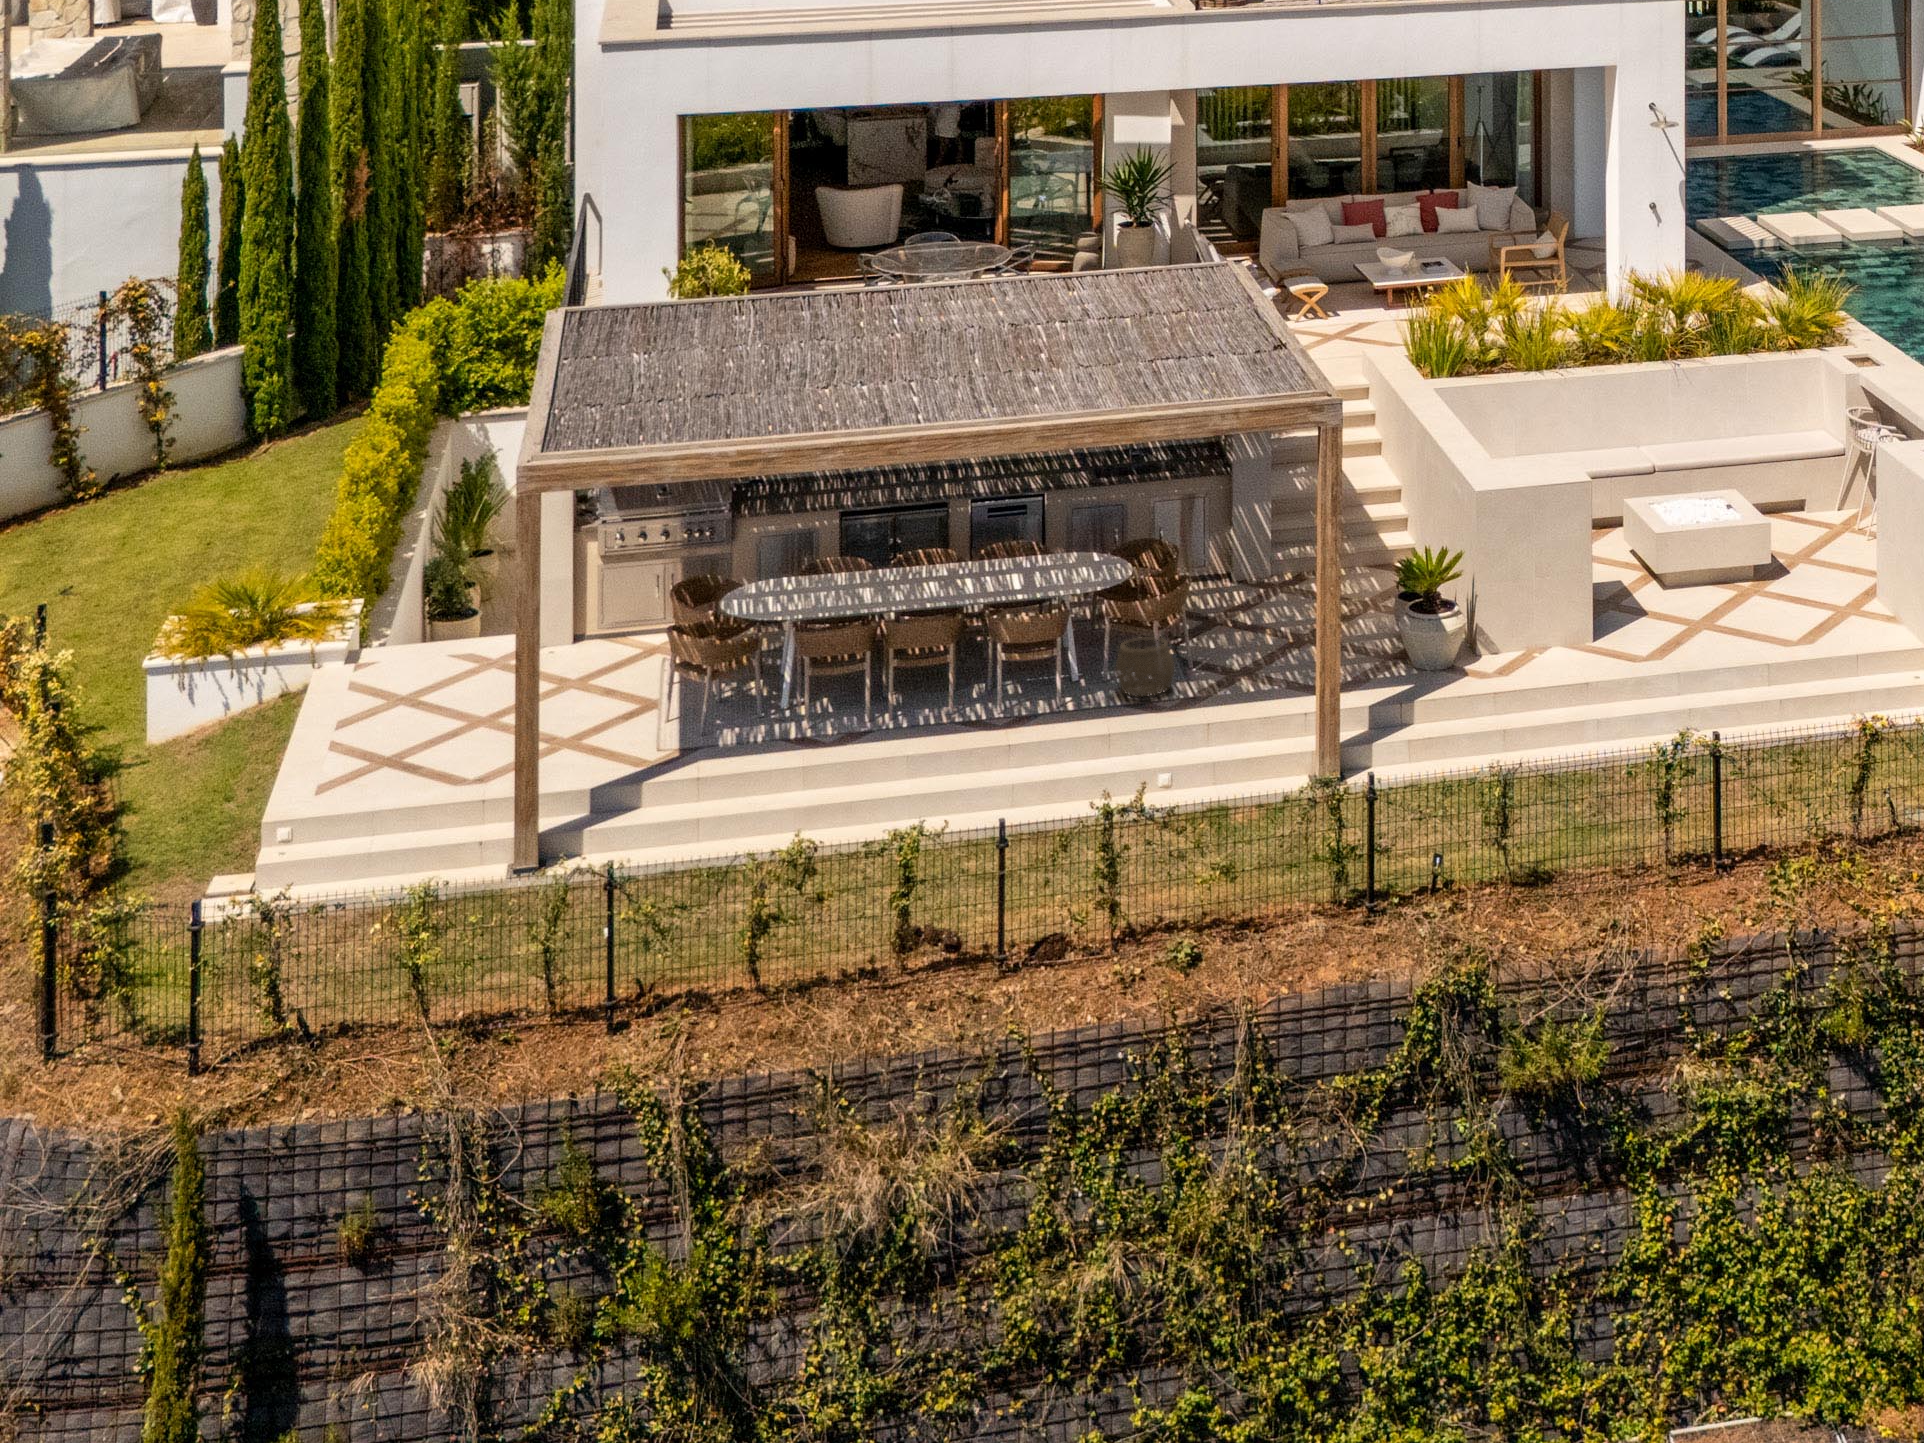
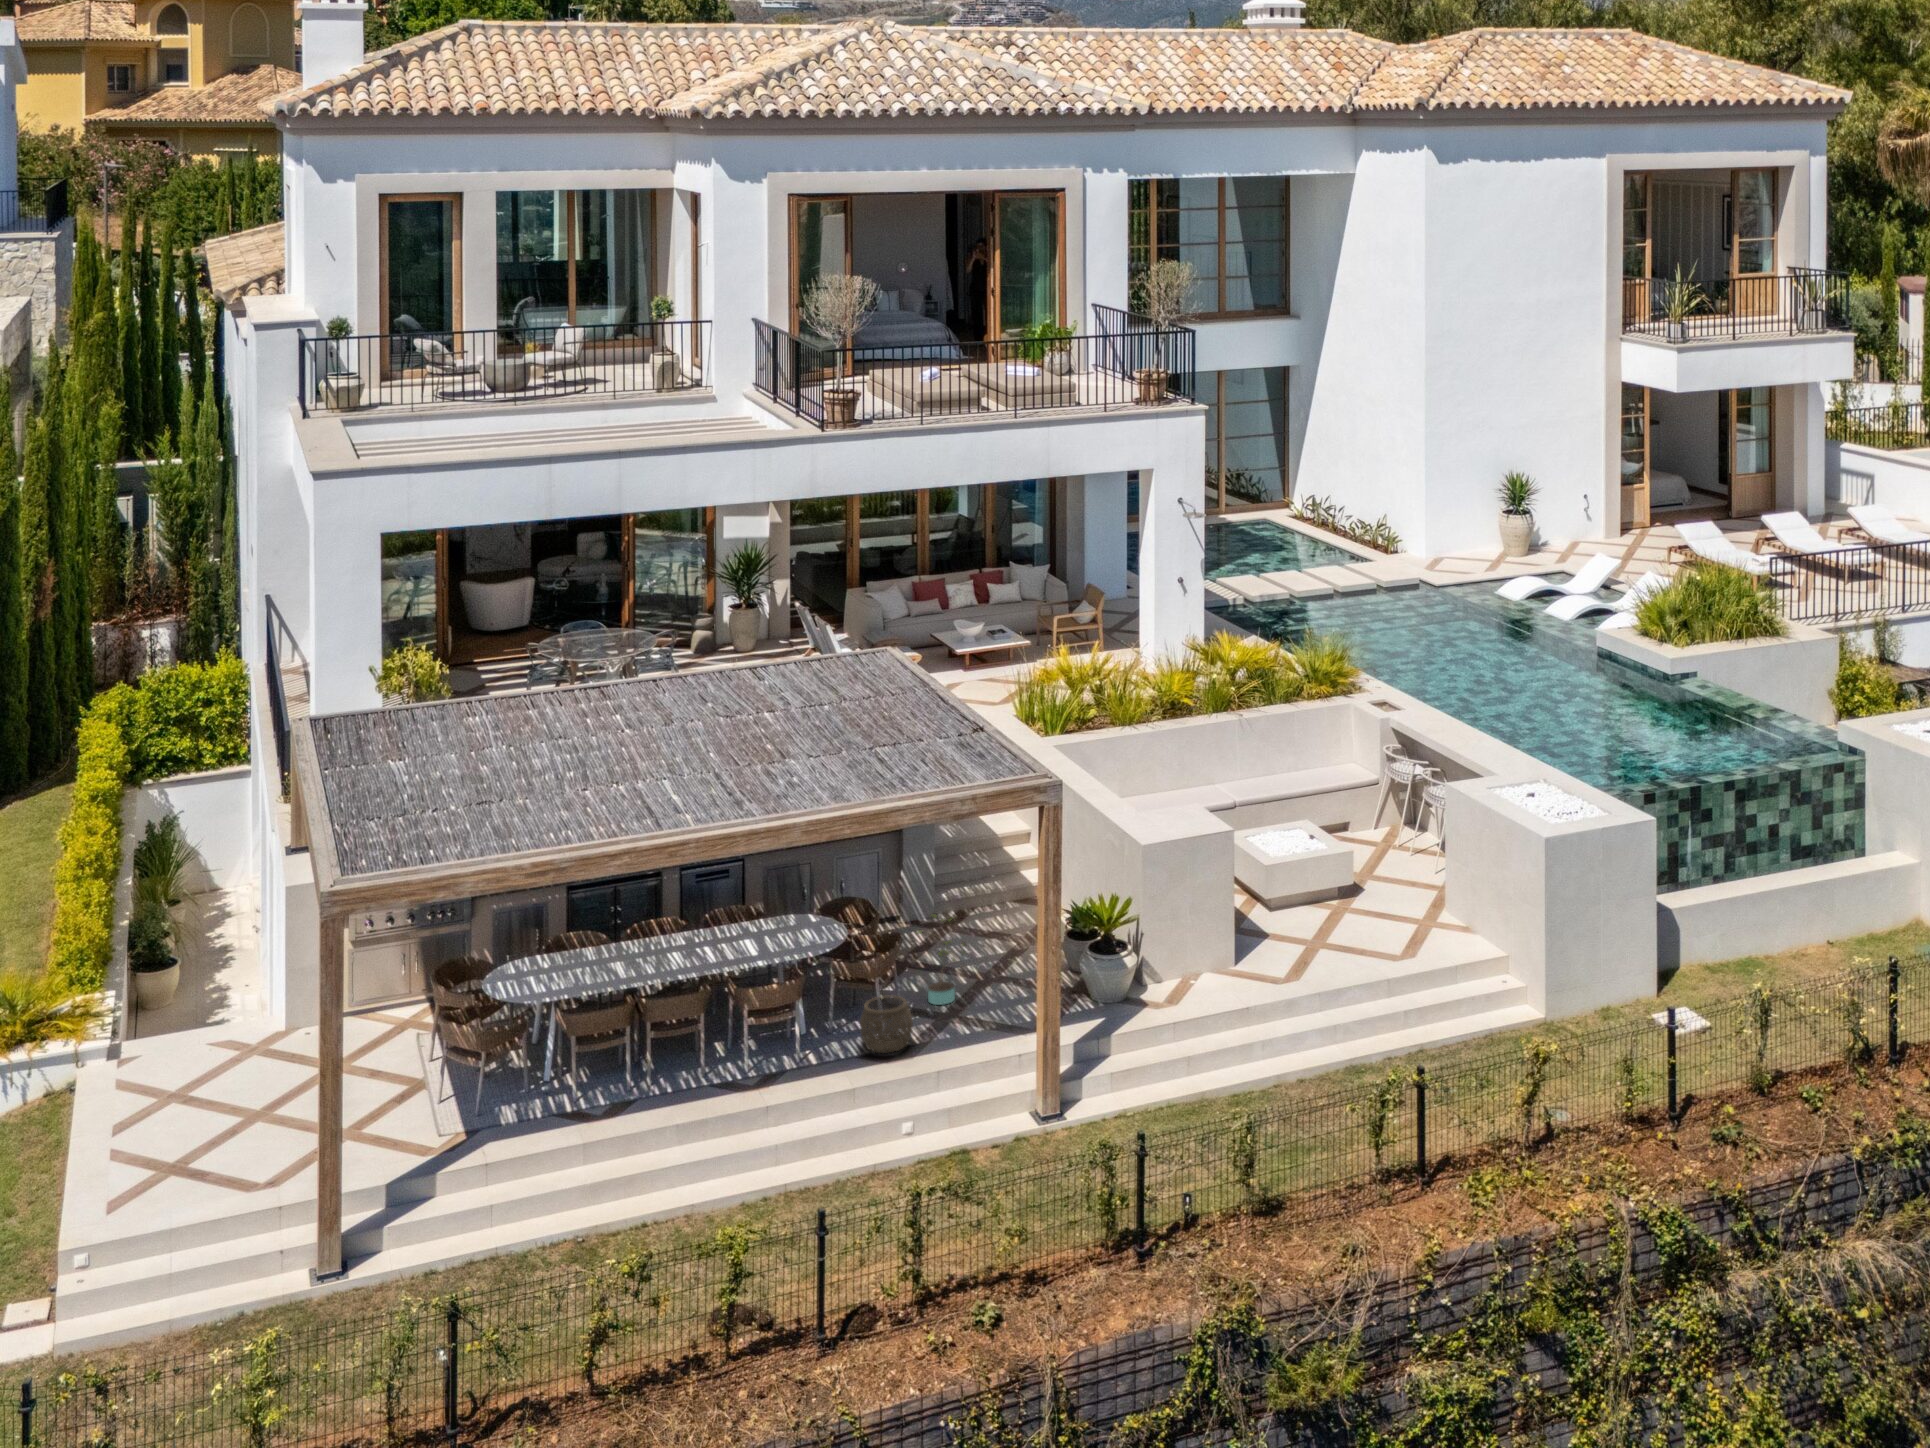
potted plant: none [1191,556,1250,656] -> present [916,914,966,1005]

